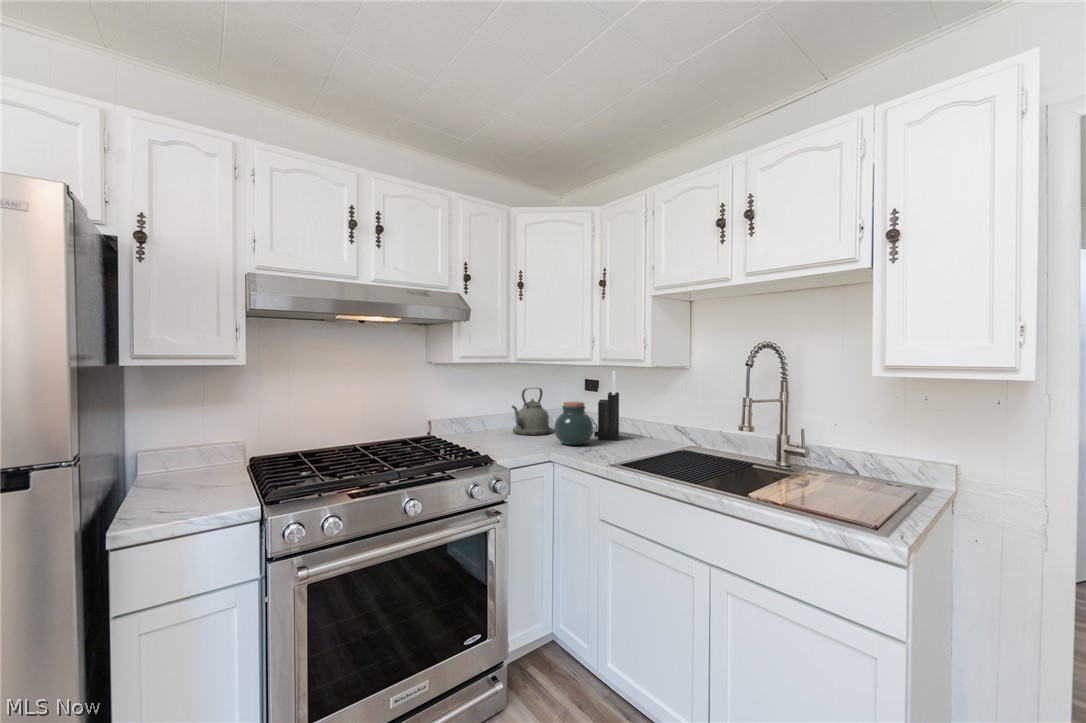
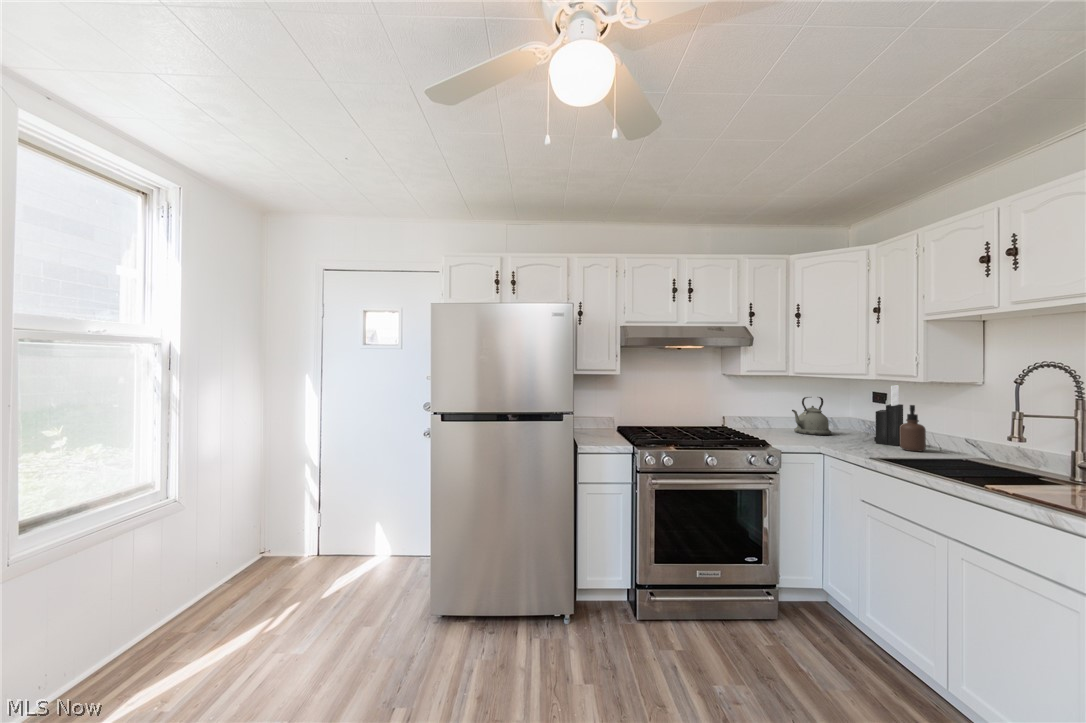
soap dispenser: none [624,393,647,446] -> present [900,405,926,451]
jar: present [555,402,593,445] -> none [828,409,866,444]

